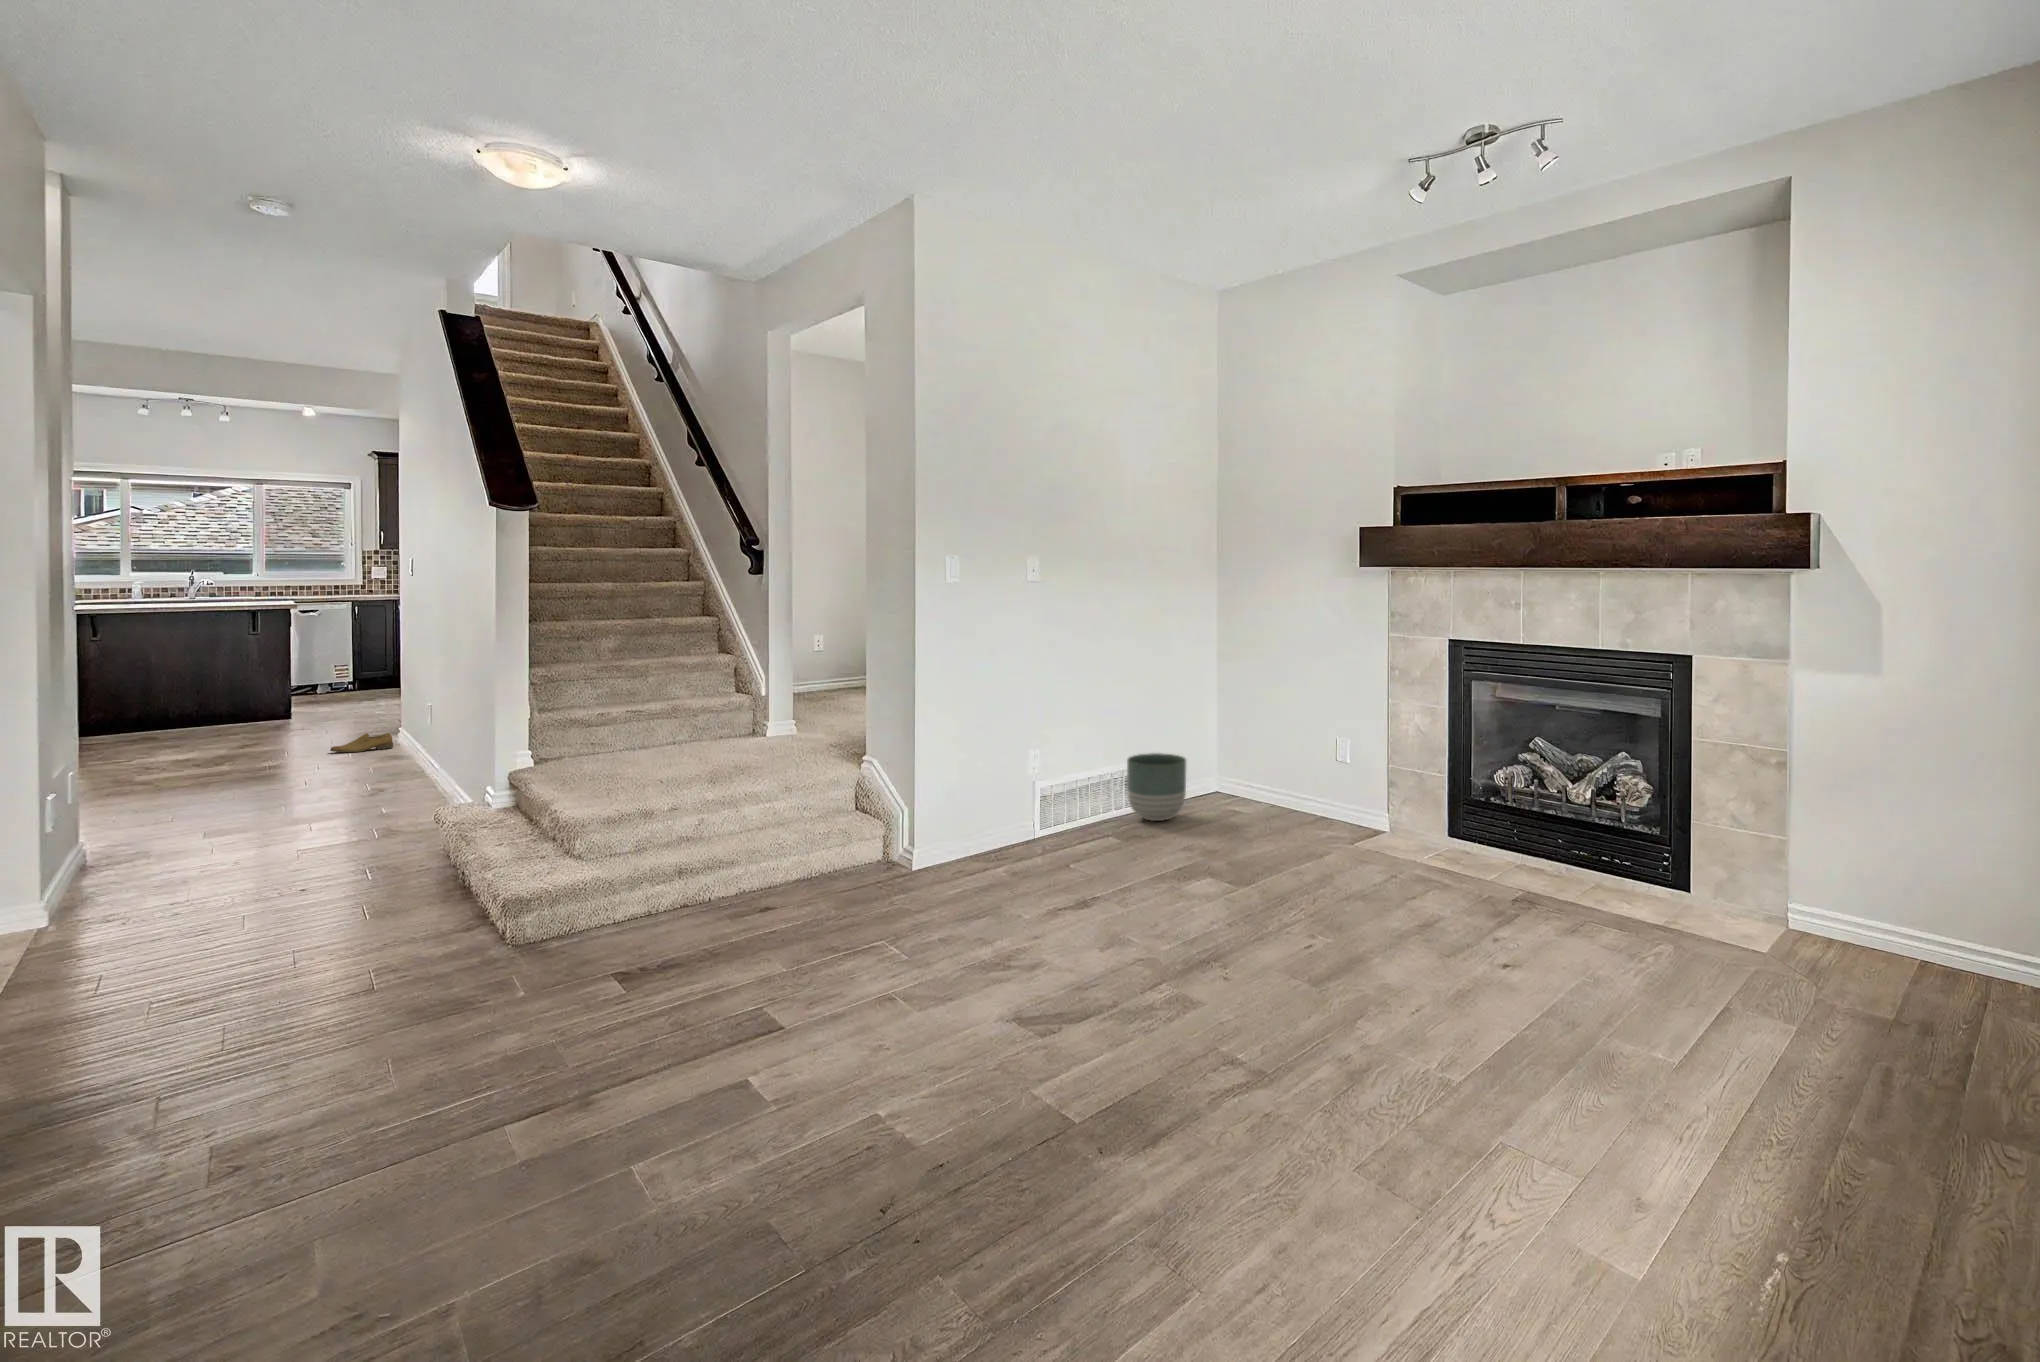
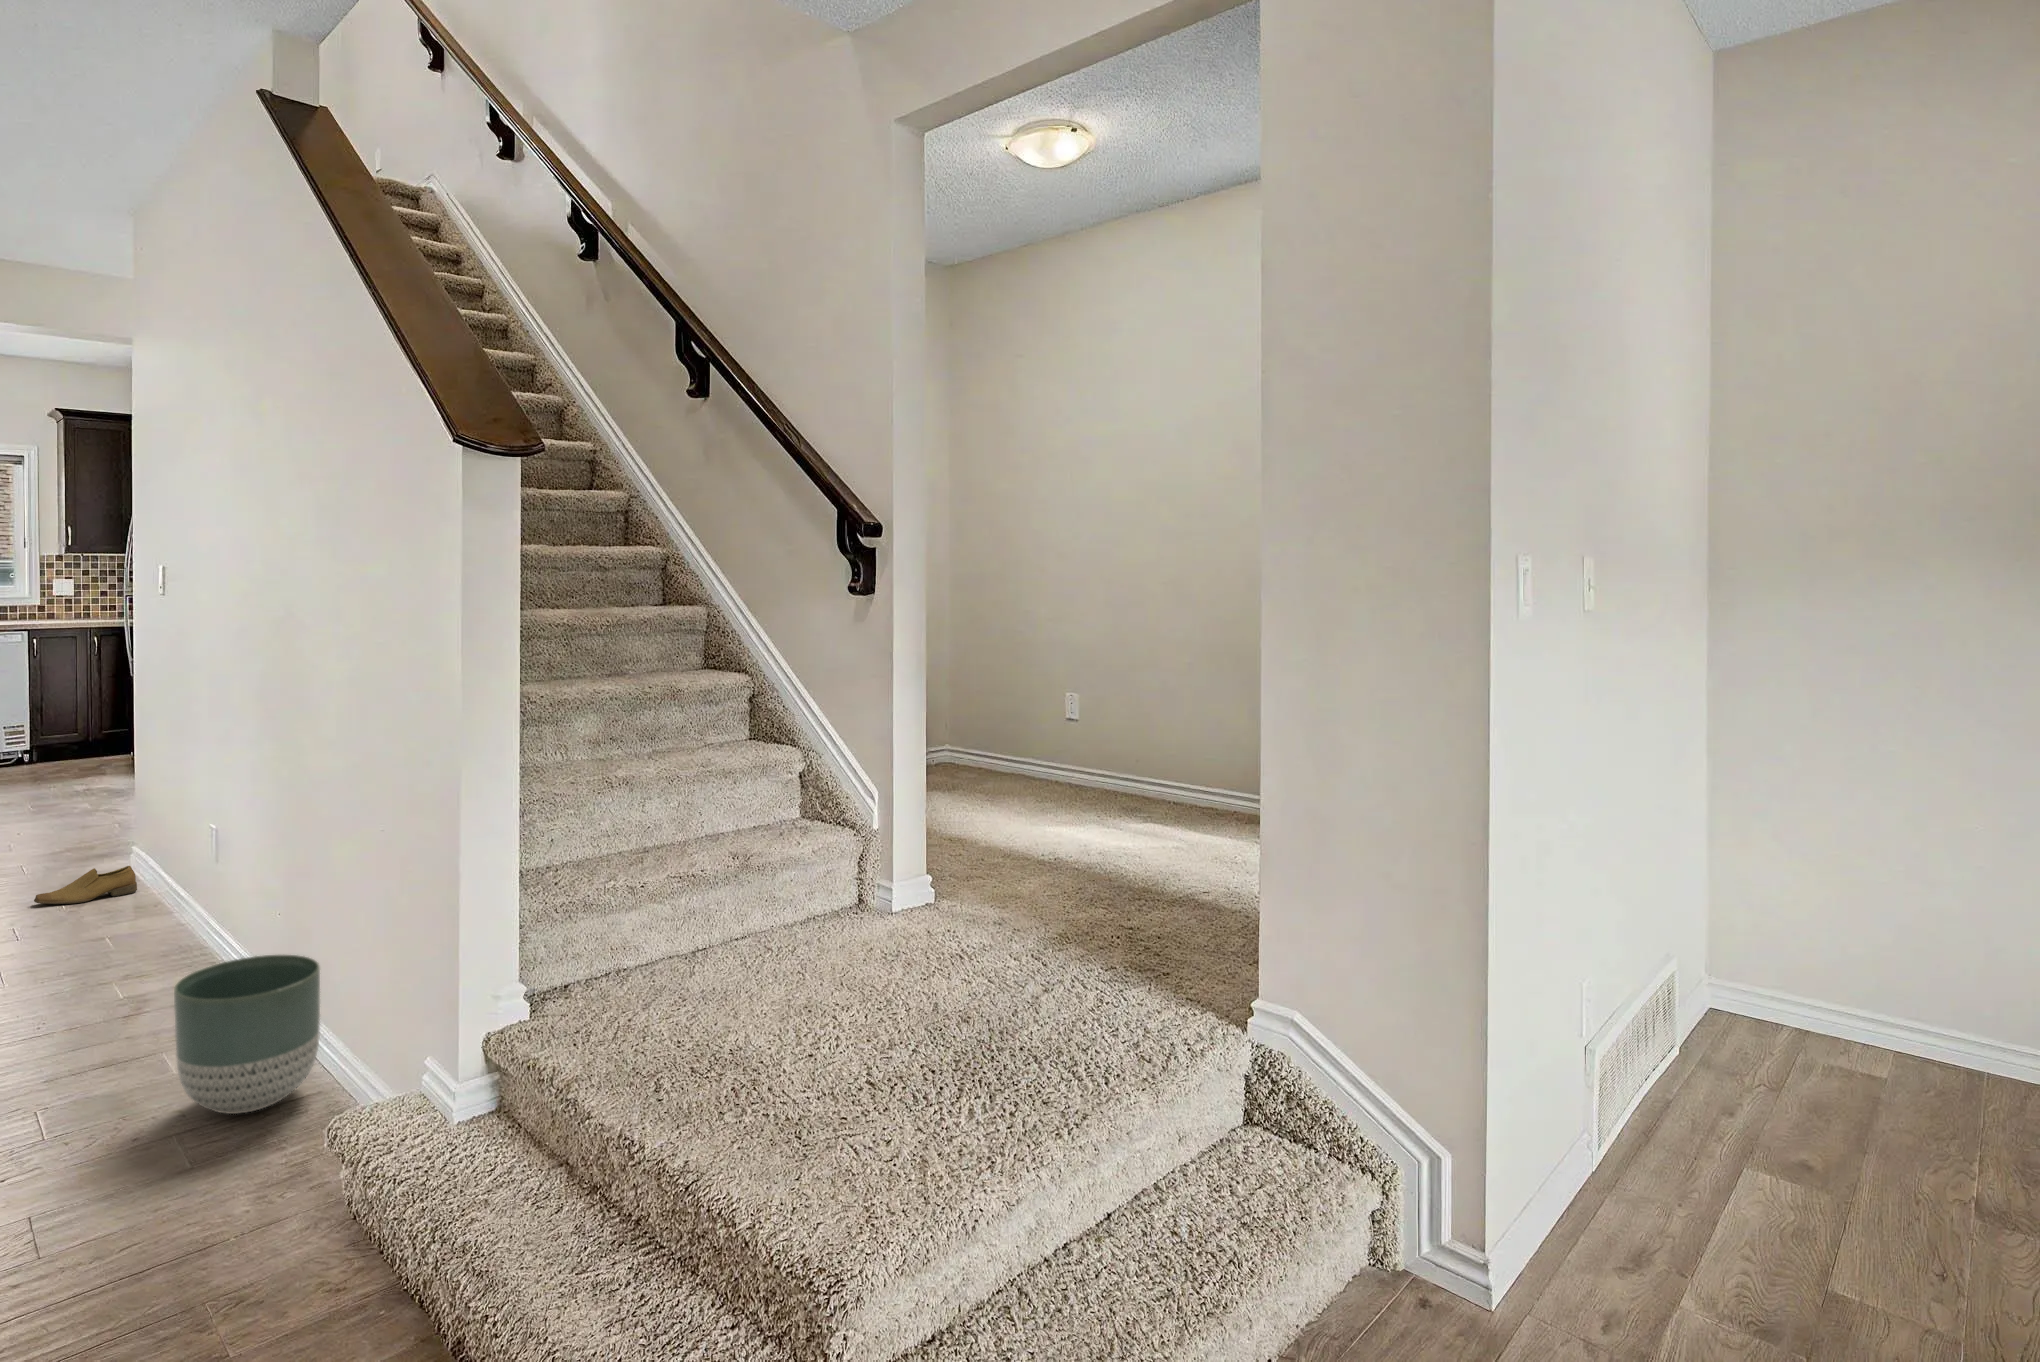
planter: present [1127,753,1186,821] -> present [174,955,320,1114]

